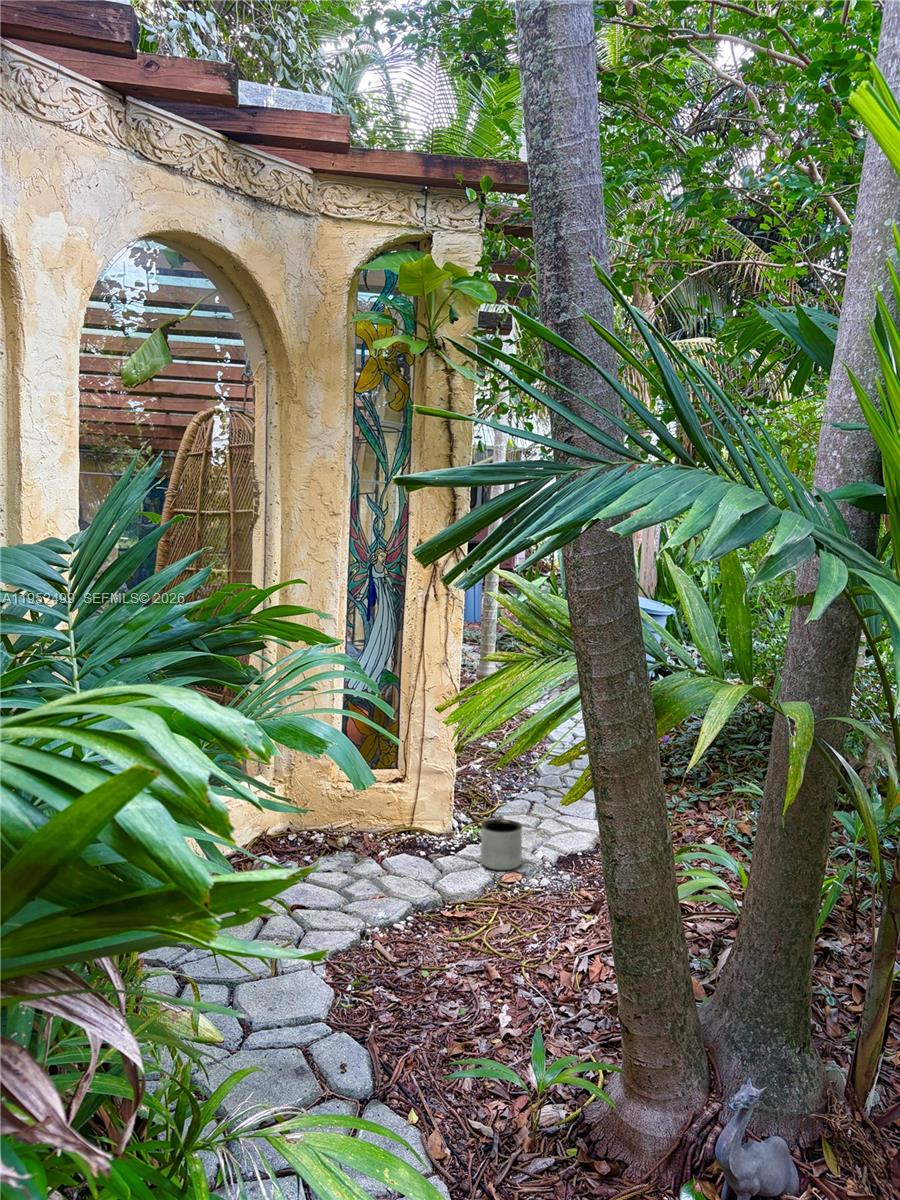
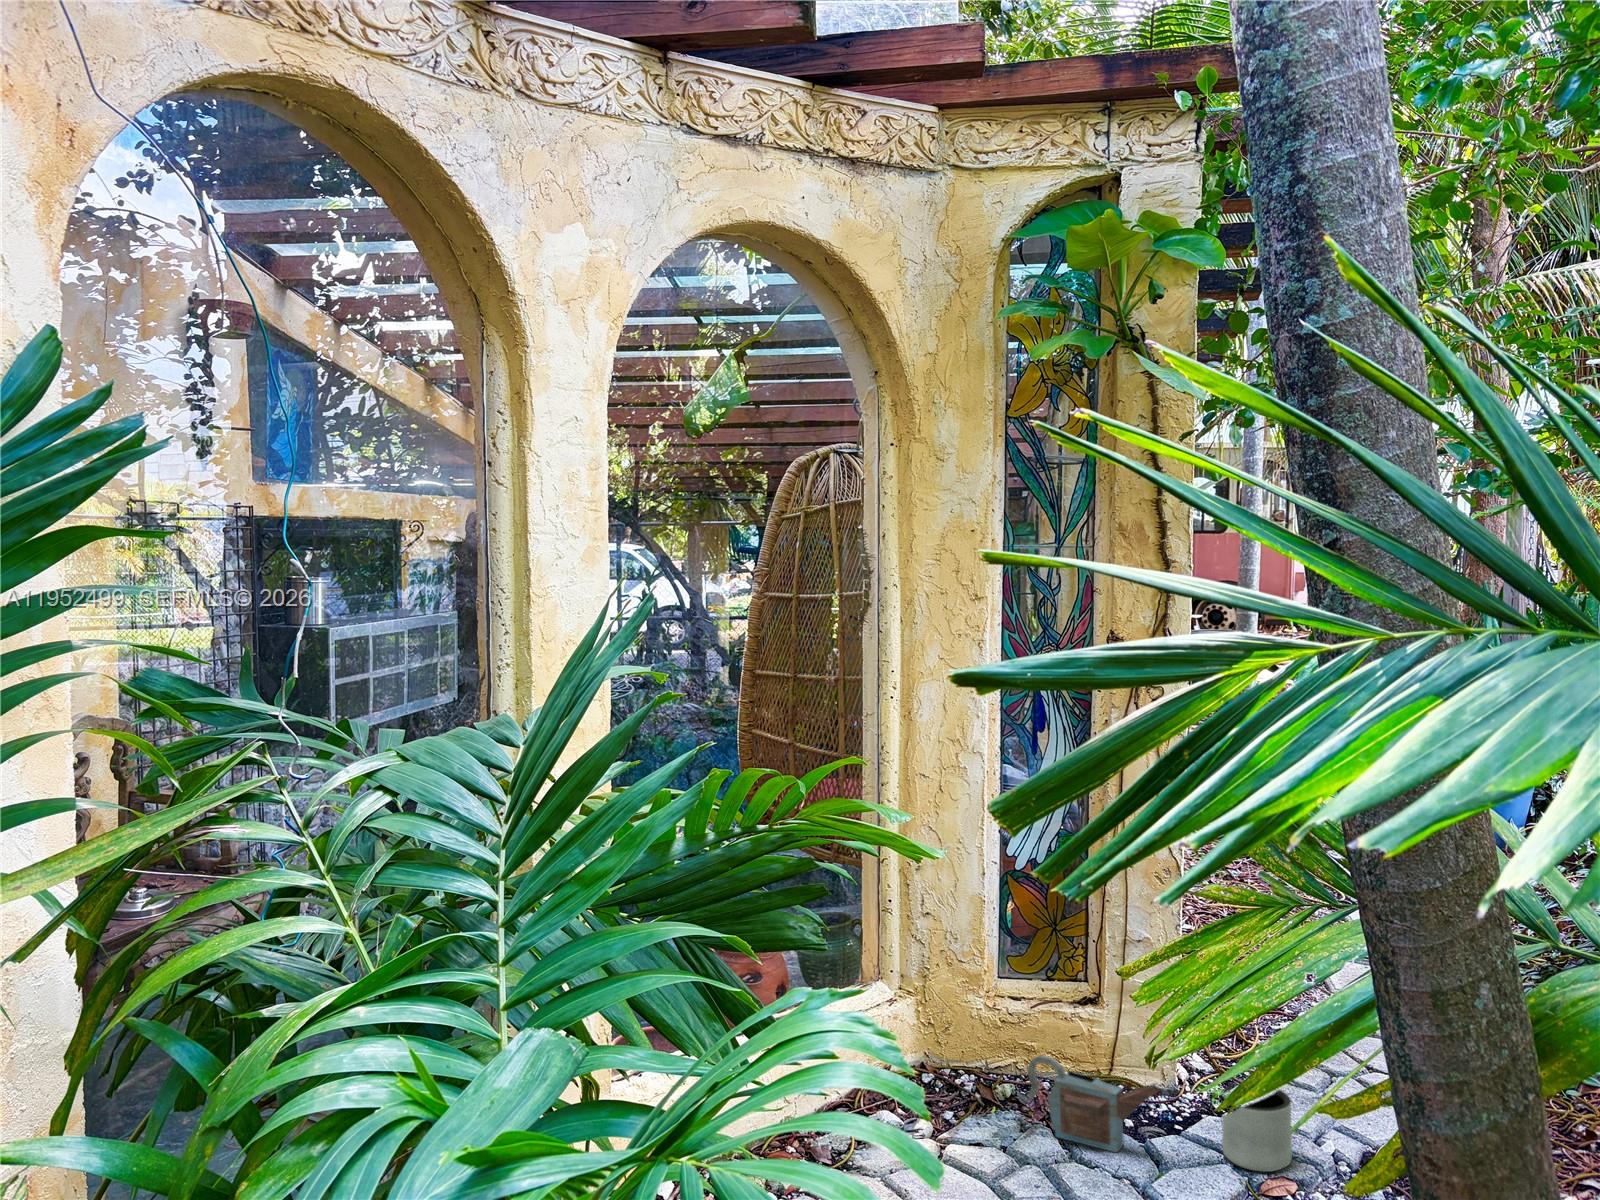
watering can: none [359,812,445,869] -> present [1027,1055,1161,1152]

